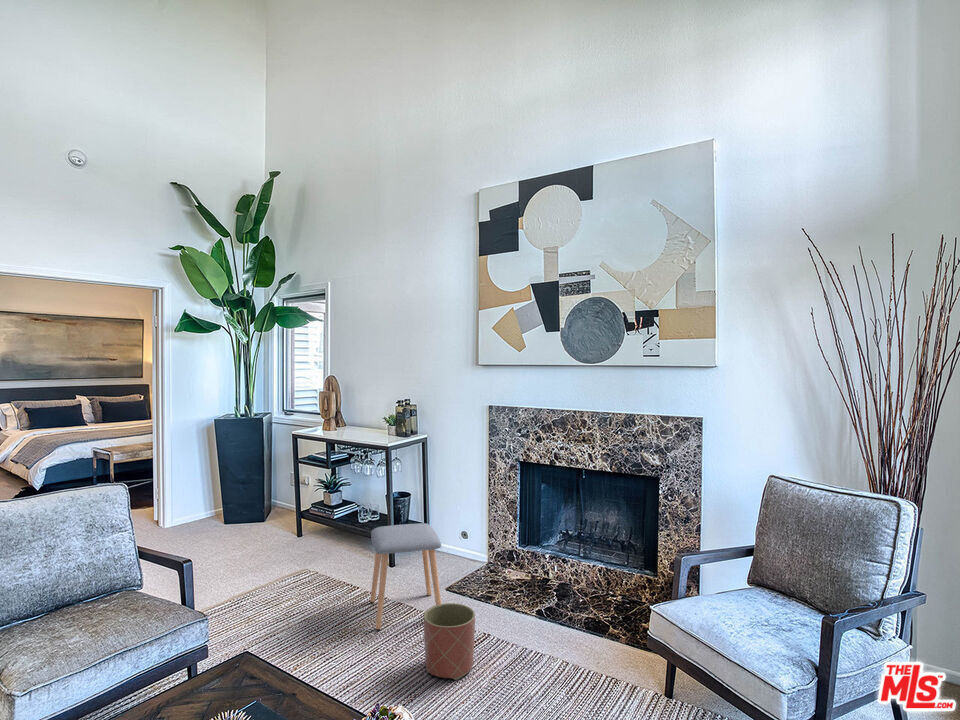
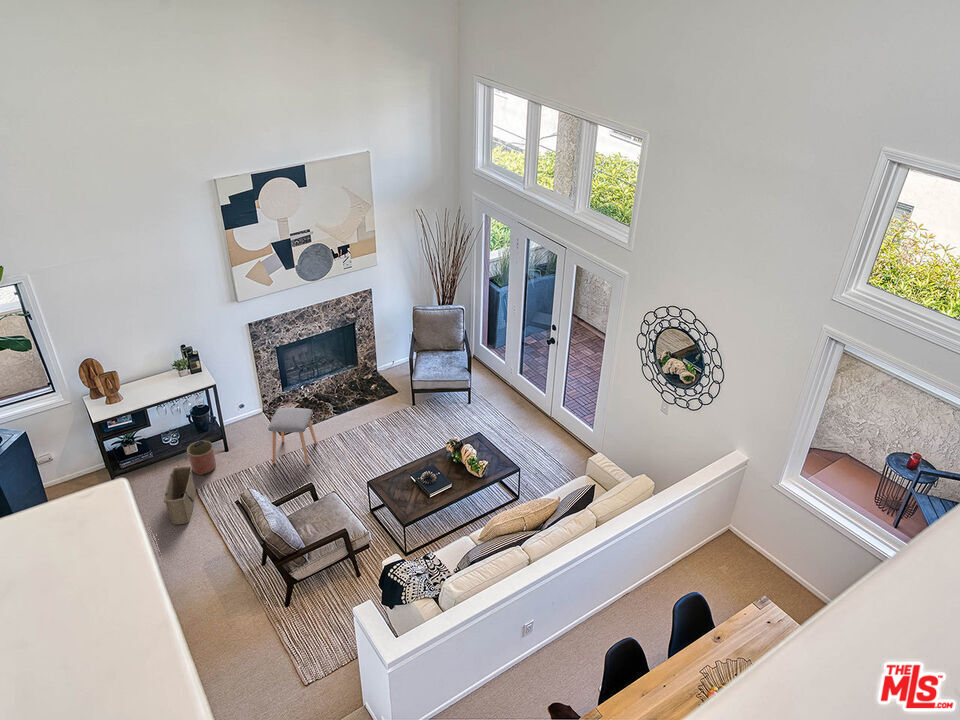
basket: none [225,524,301,585] -> present [164,467,196,524]
planter: present [423,603,475,680] -> present [187,441,216,475]

